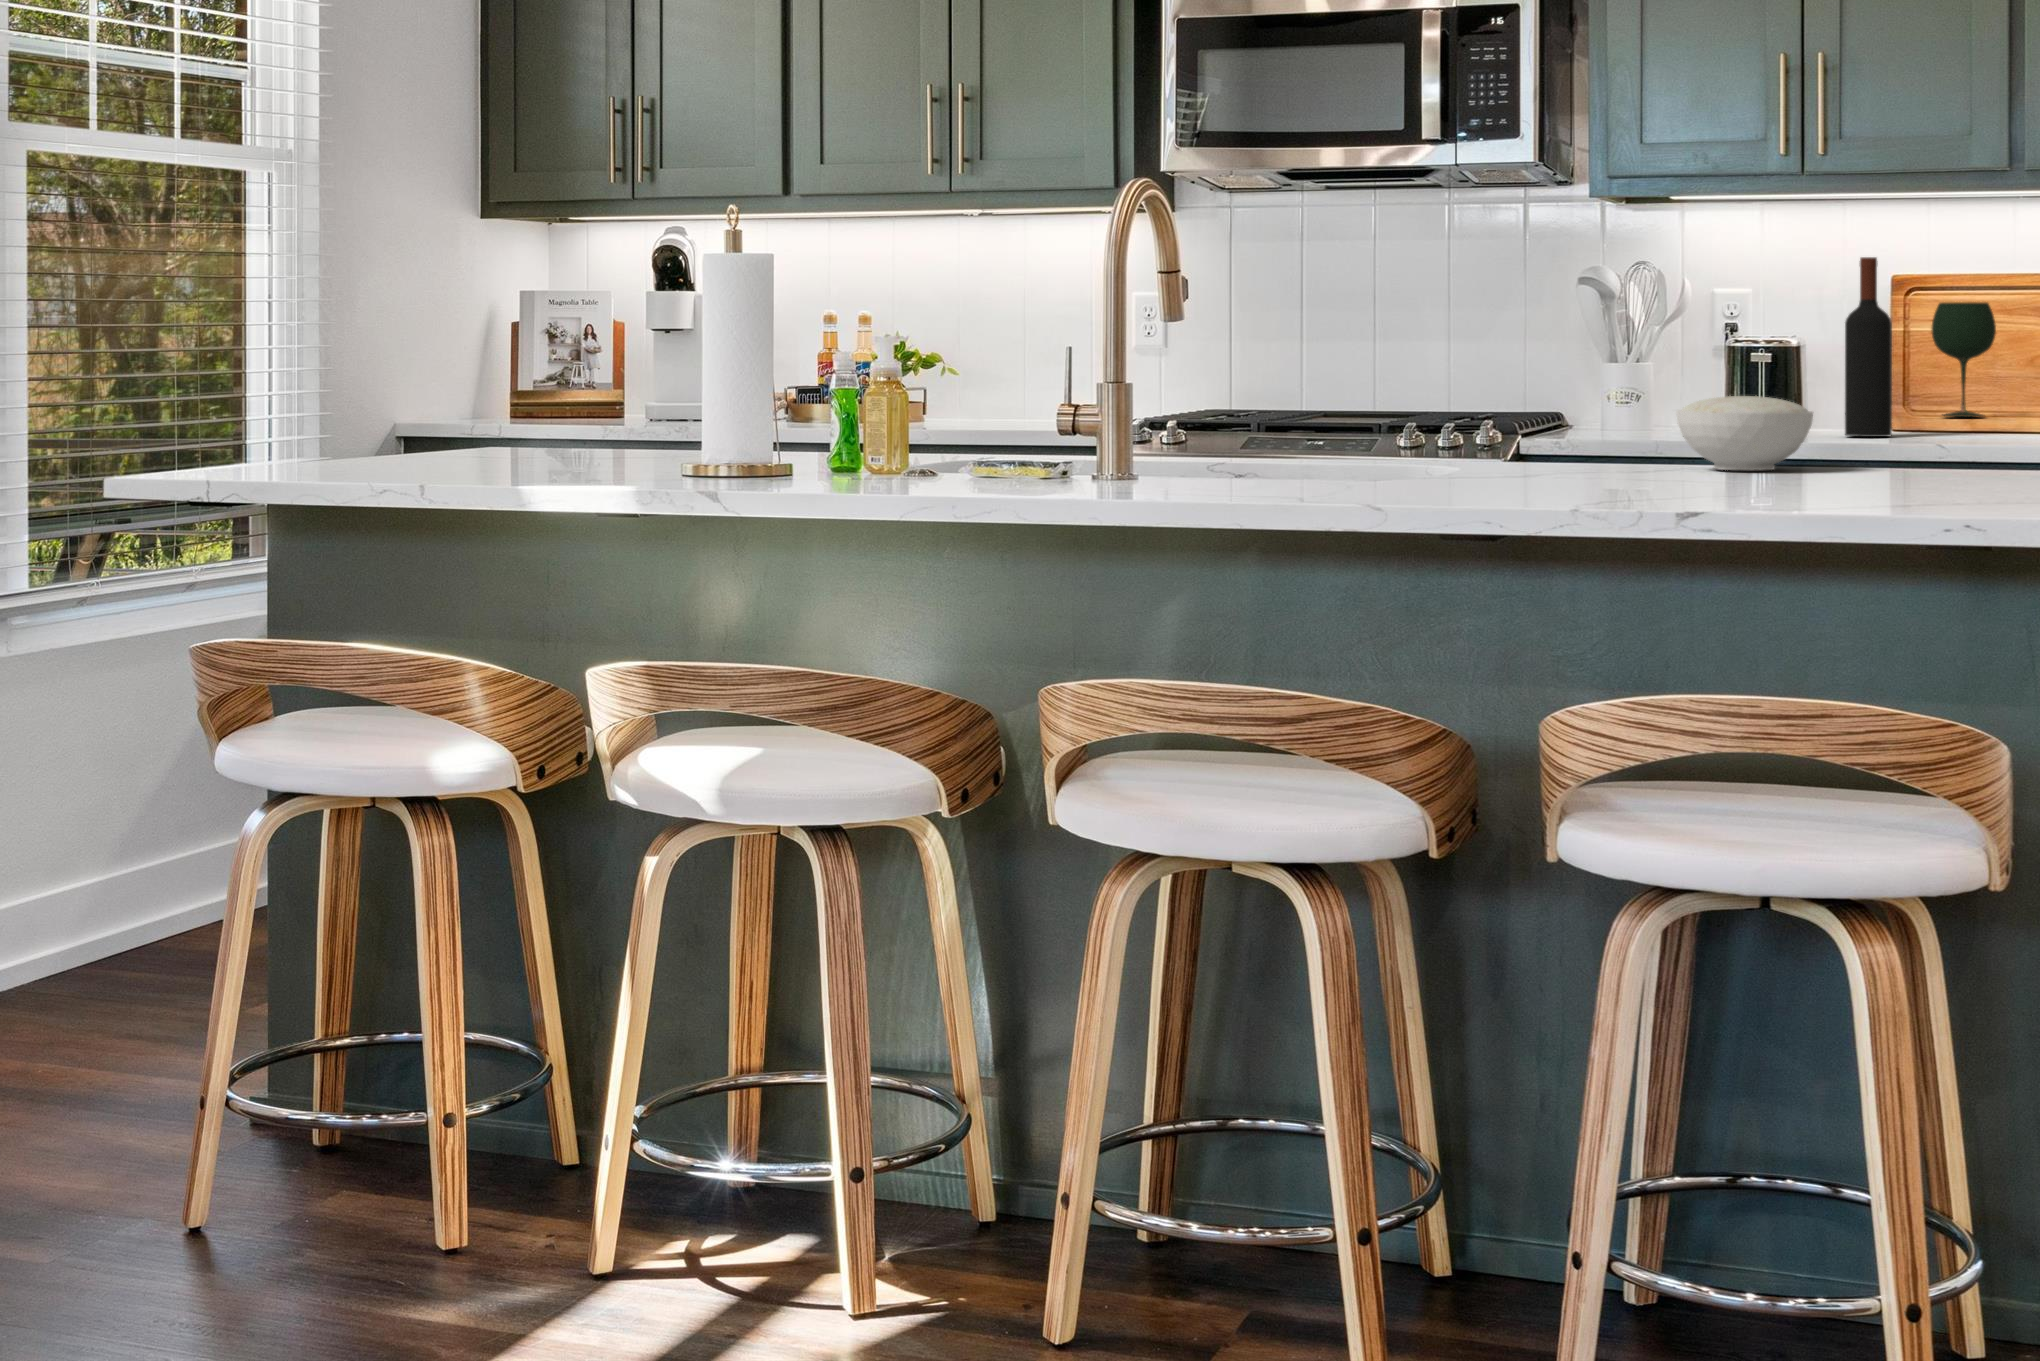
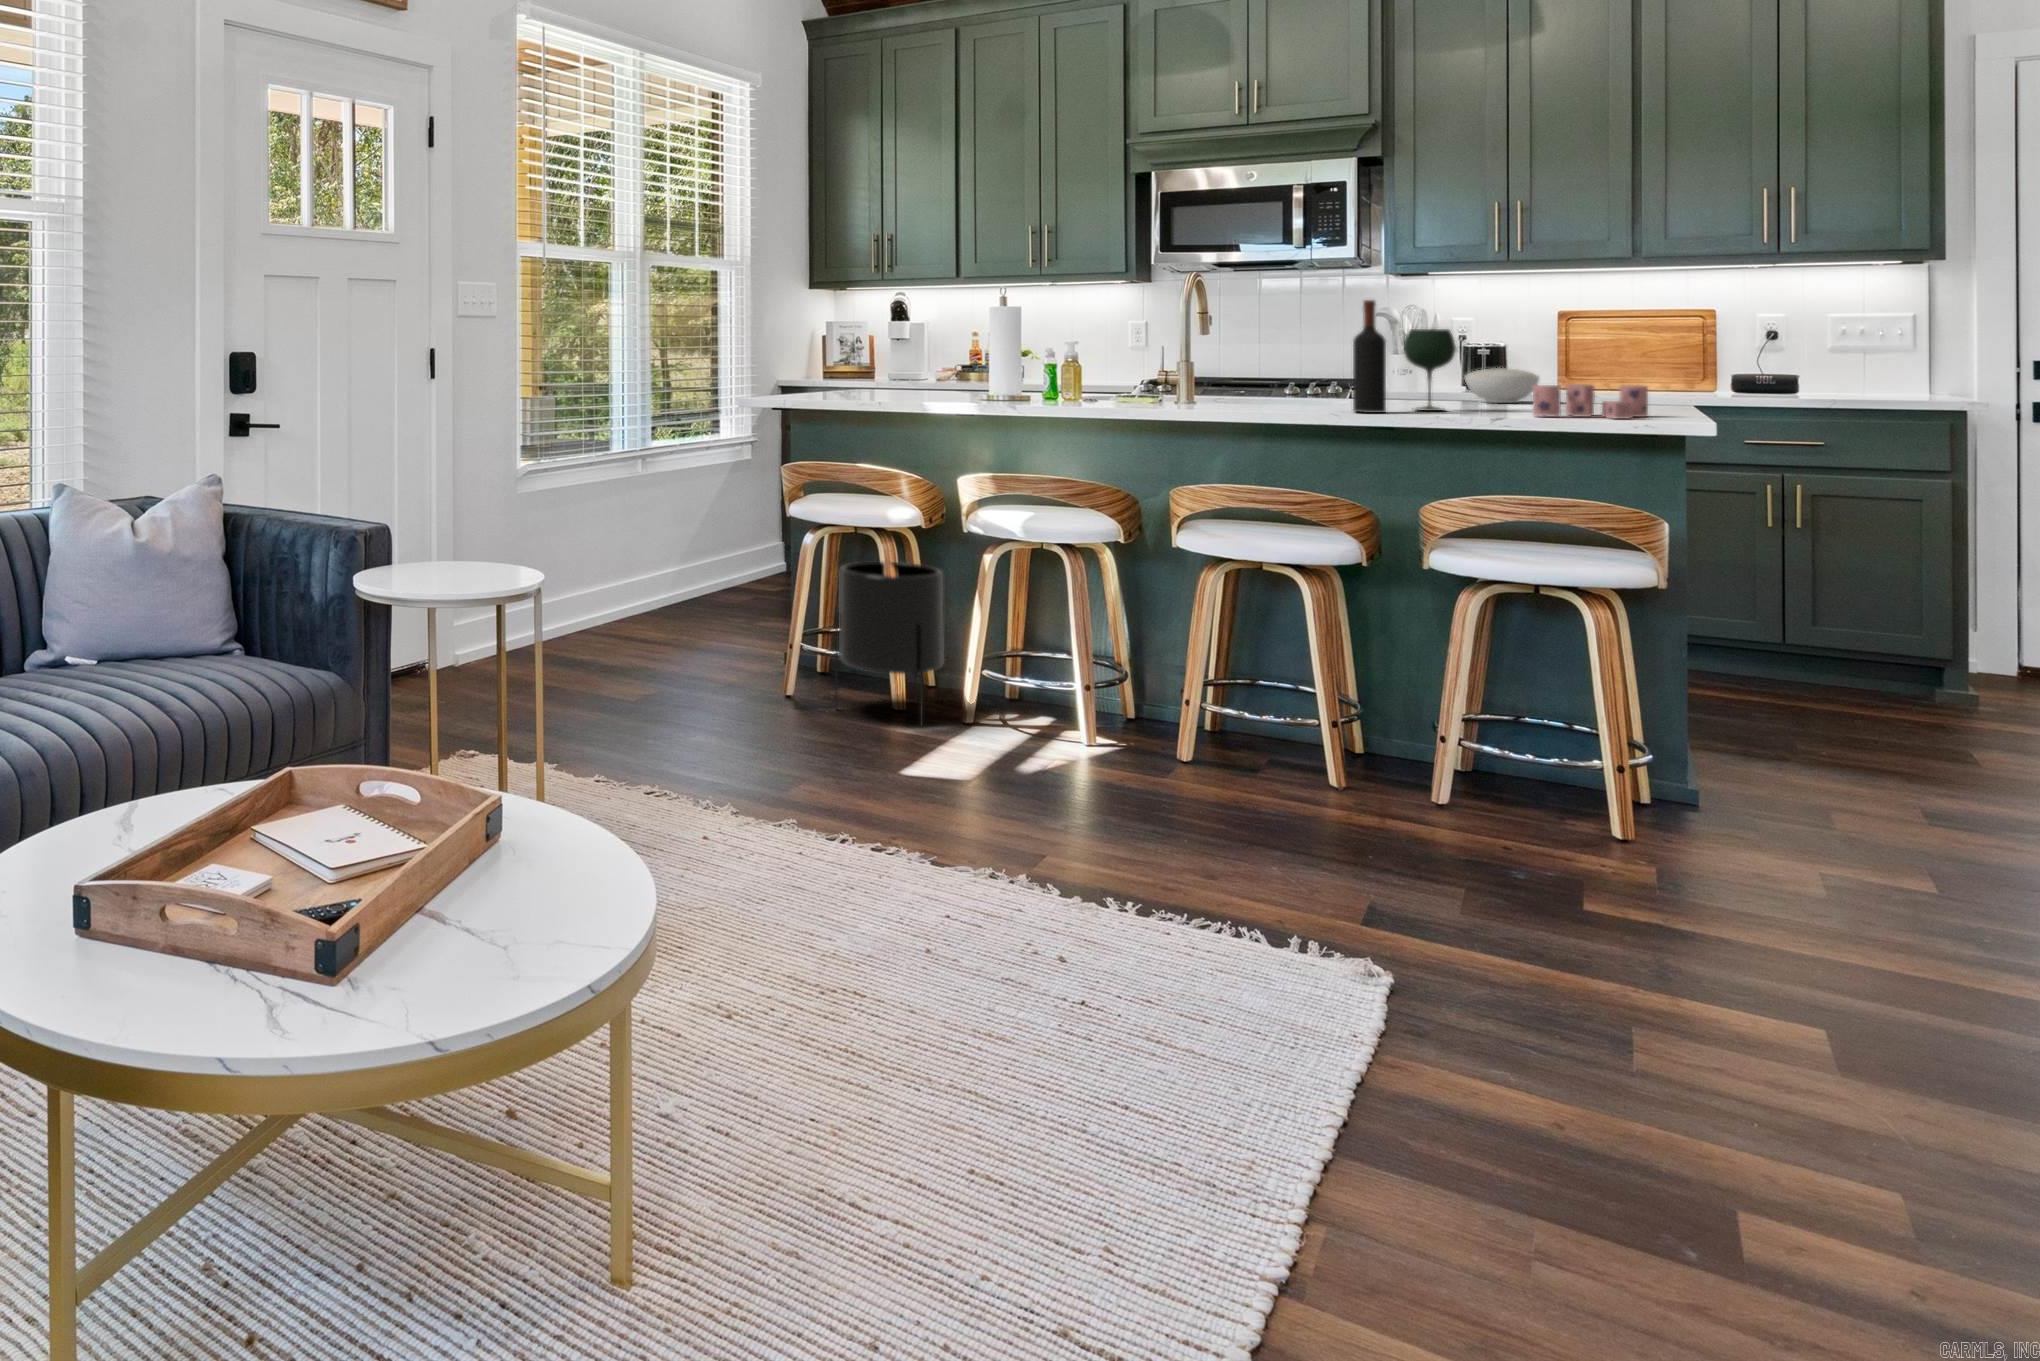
wine bottle: present [1845,257,1892,437] -> present [1353,300,1386,413]
wine glass: present [1931,302,1996,417] -> present [1404,329,1456,411]
candle: none [1768,435,1985,513] -> present [1533,384,1648,419]
planter: none [293,877,555,1291] -> present [835,562,944,725]

